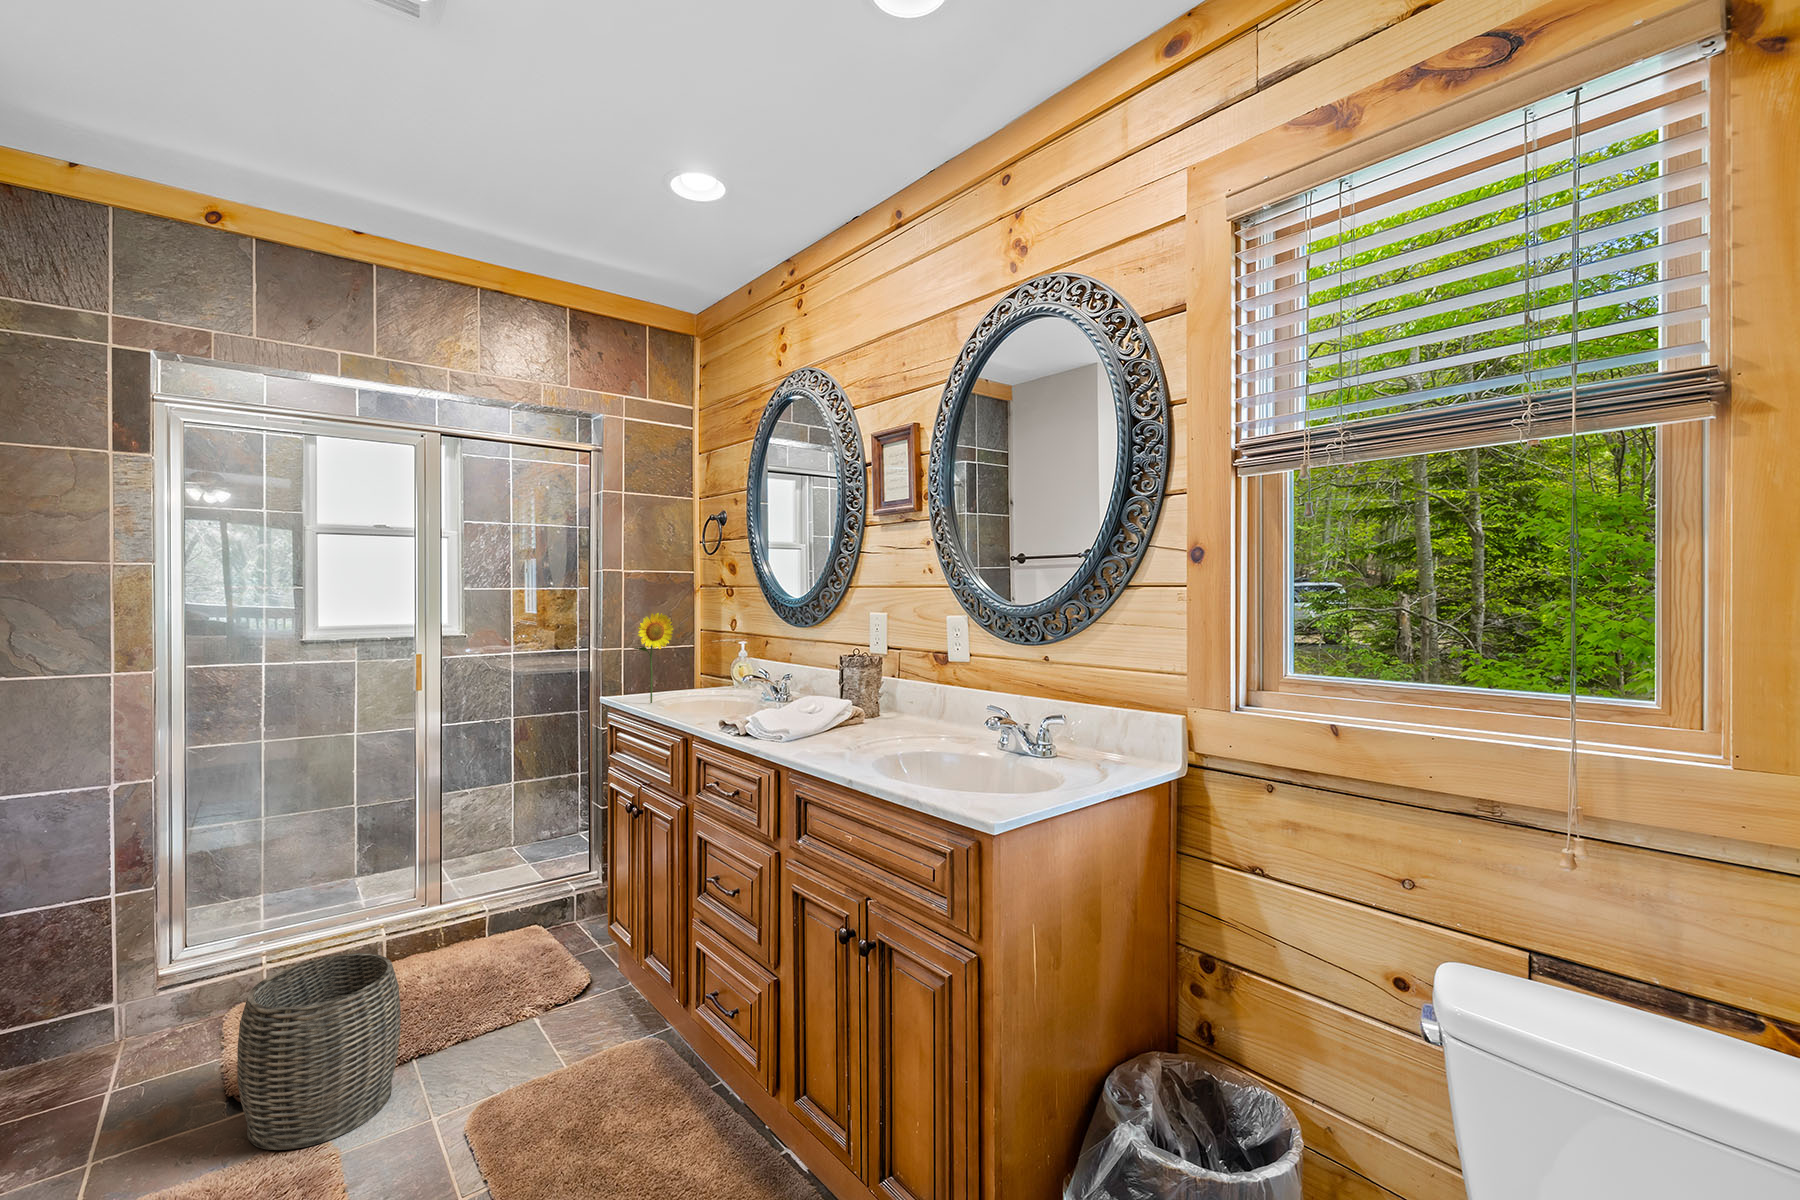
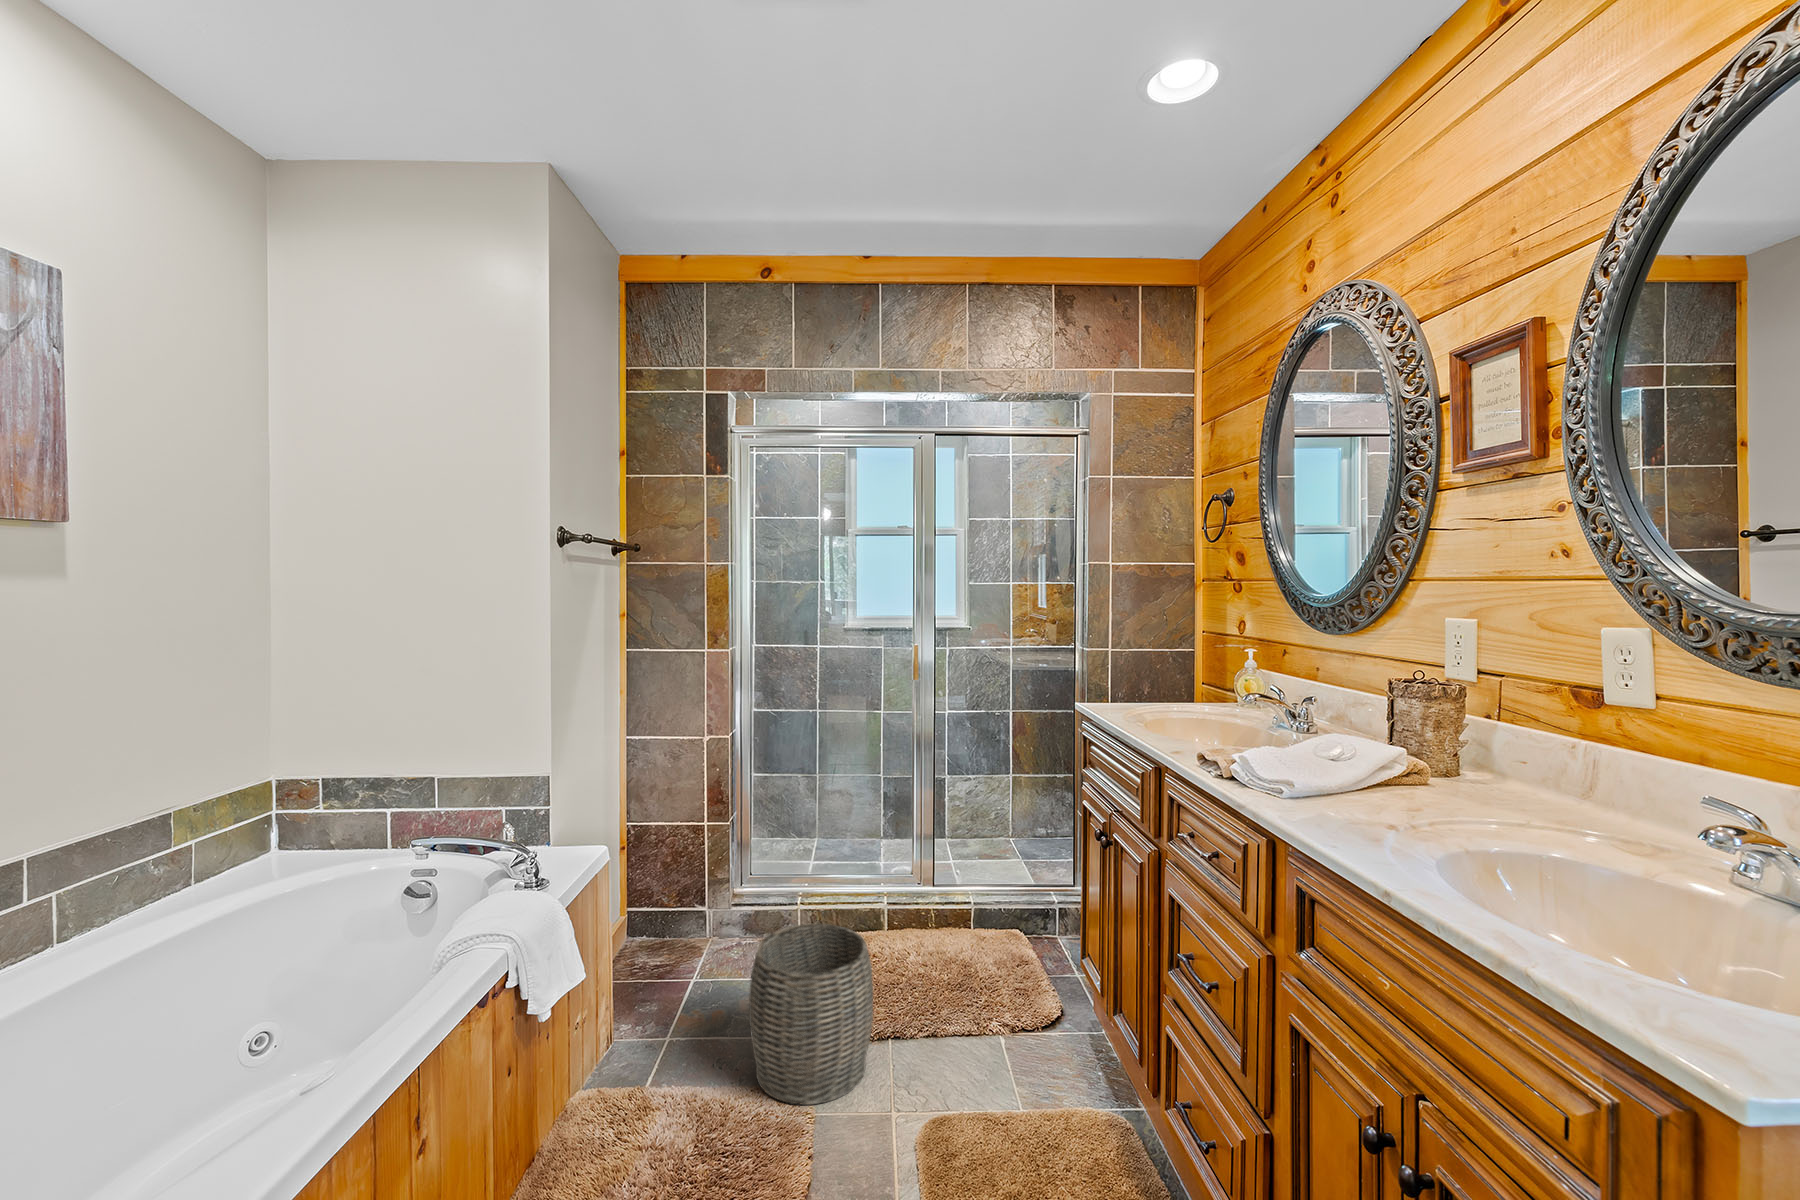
flower: present [634,613,674,703] -> none [1111,610,1159,715]

